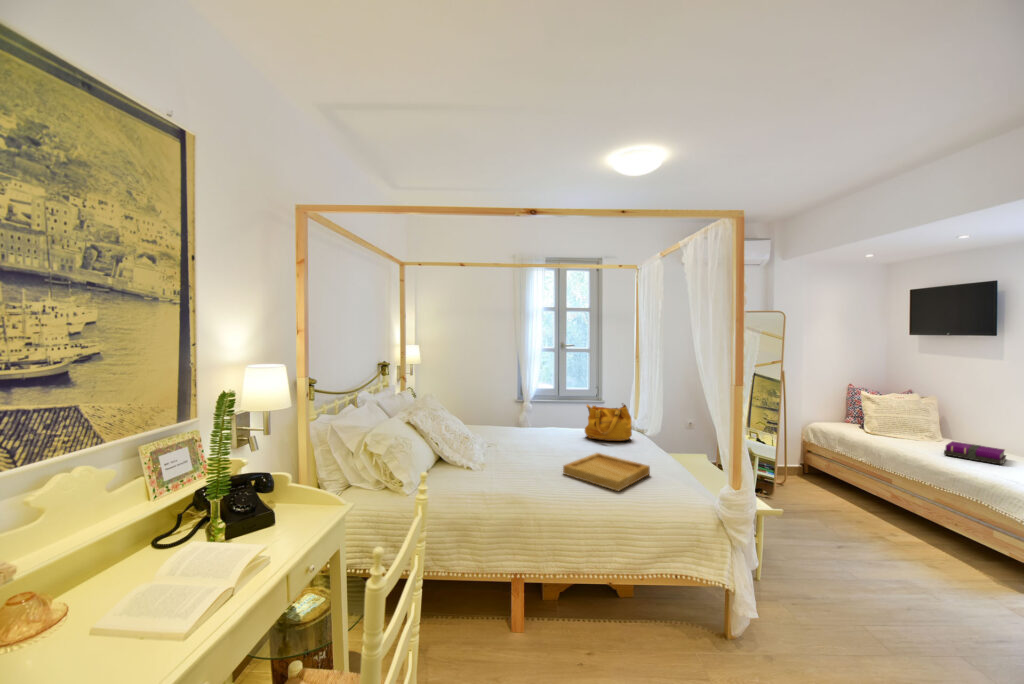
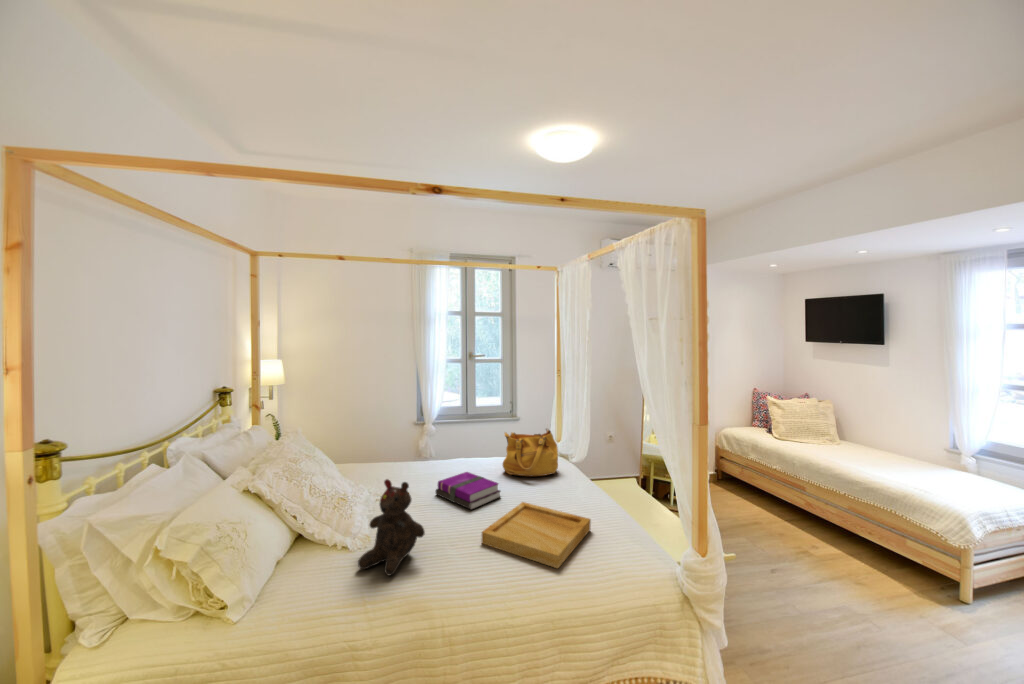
teddy bear: none [478,420,522,482] -> present [358,479,425,576]
notebook: present [944,441,1006,465] -> present [436,472,501,510]

